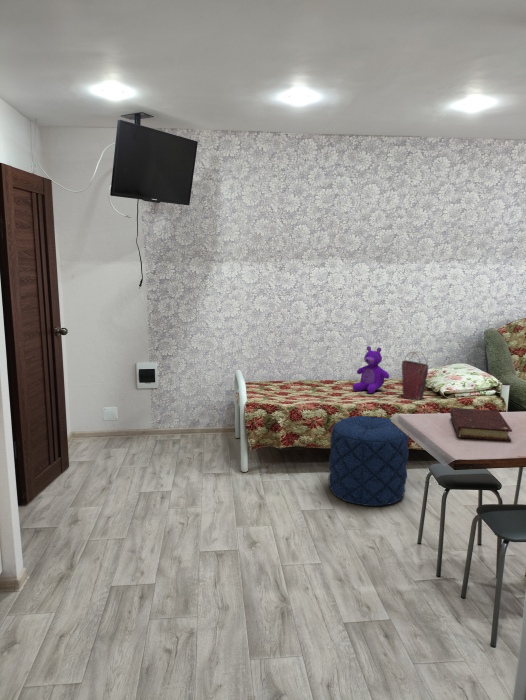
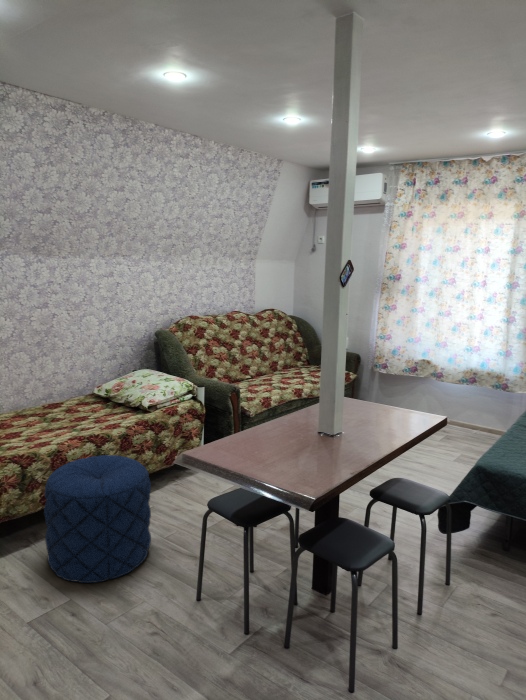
teddy bear: present [353,346,389,393] -> none [29,364,77,425]
handbag: present [402,352,428,400] -> none [93,364,130,422]
book: present [450,408,512,441] -> none [246,426,339,473]

